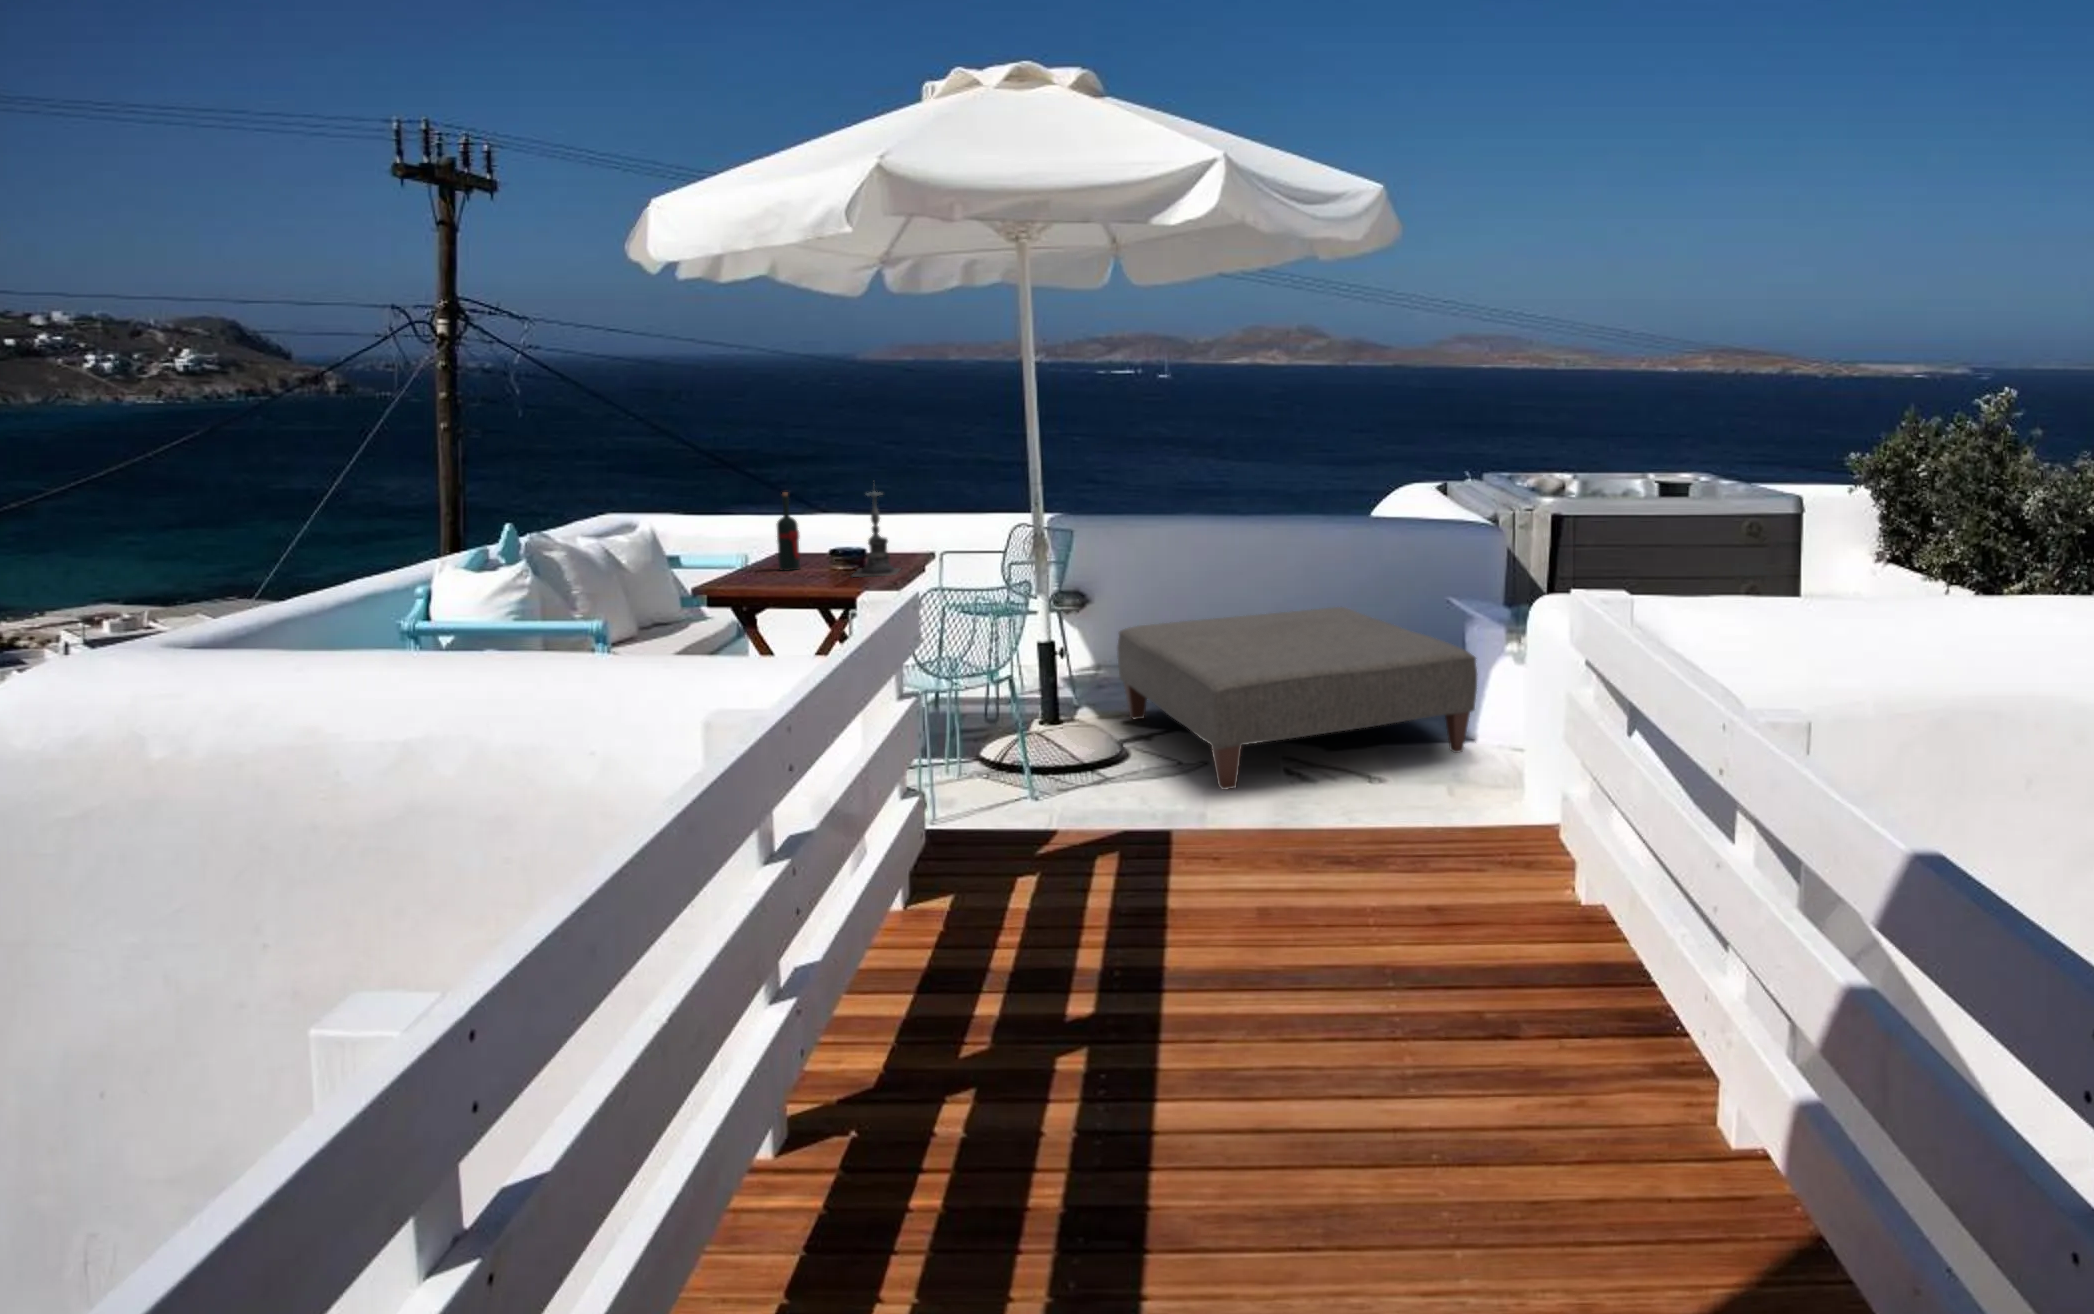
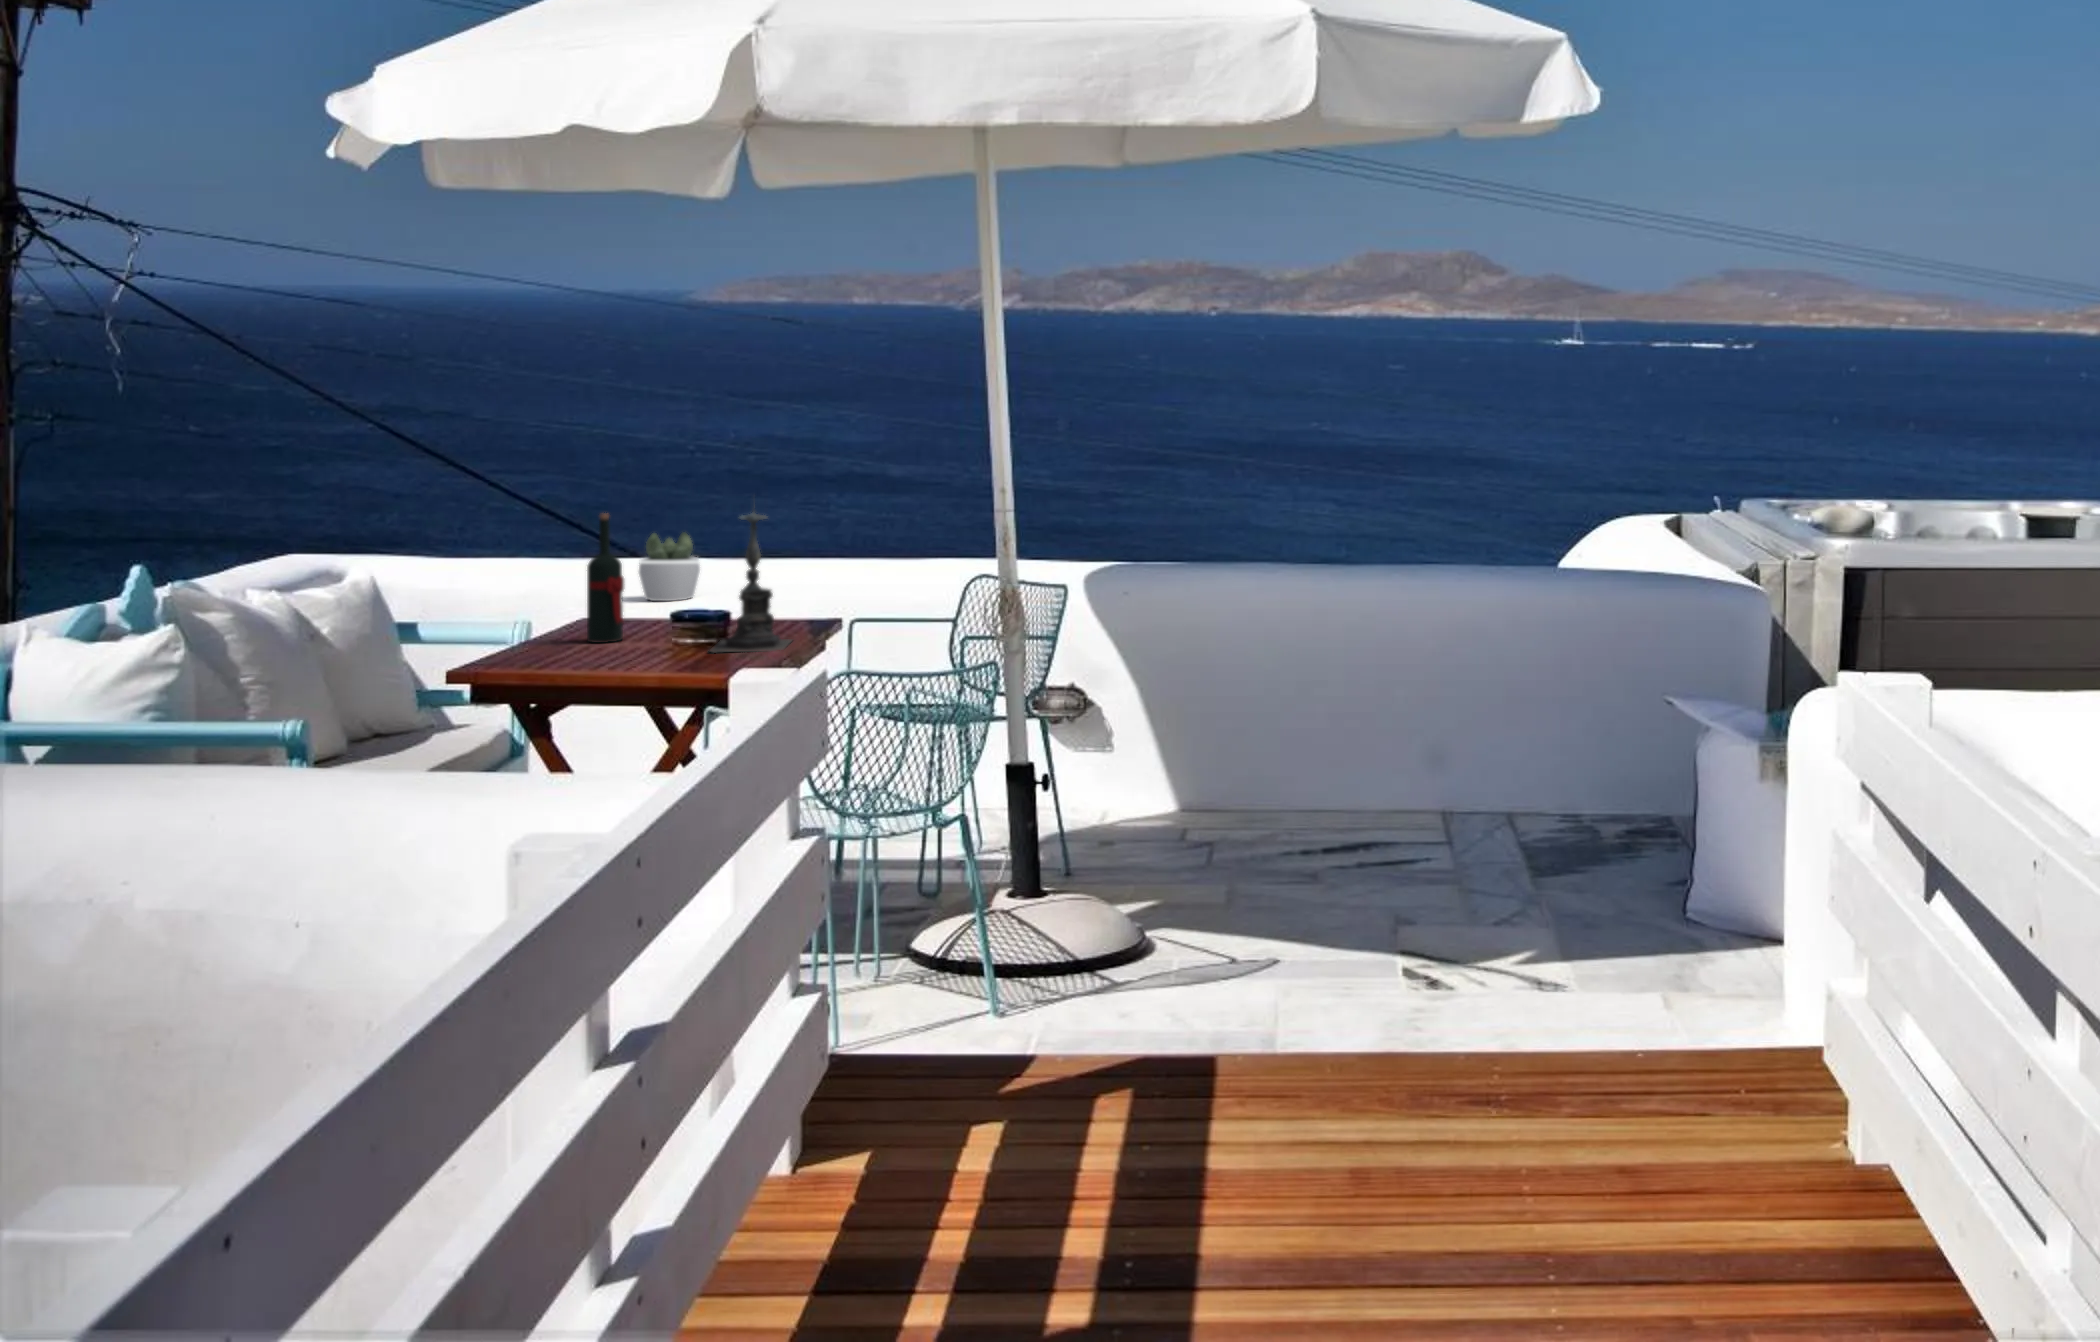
succulent plant: none [810,502,847,544] -> present [639,532,700,601]
ottoman: present [1117,607,1477,790] -> none [1146,708,1726,1002]

